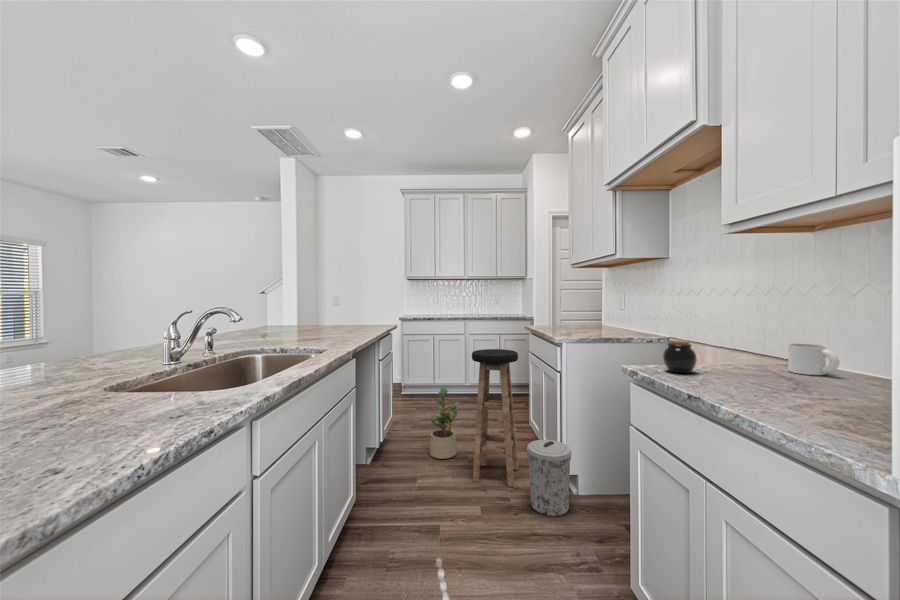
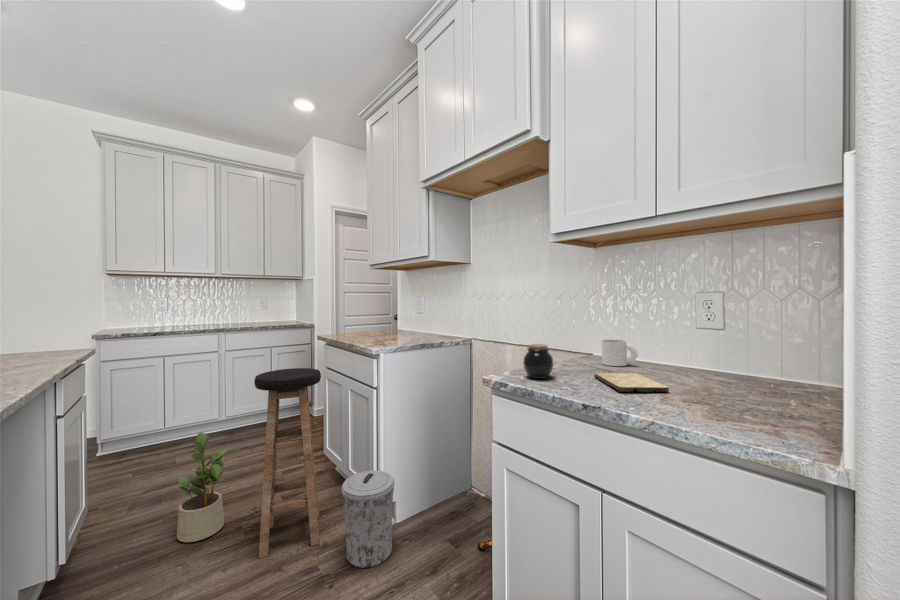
cutting board: none [747,375,820,400] -> present [594,373,669,392]

